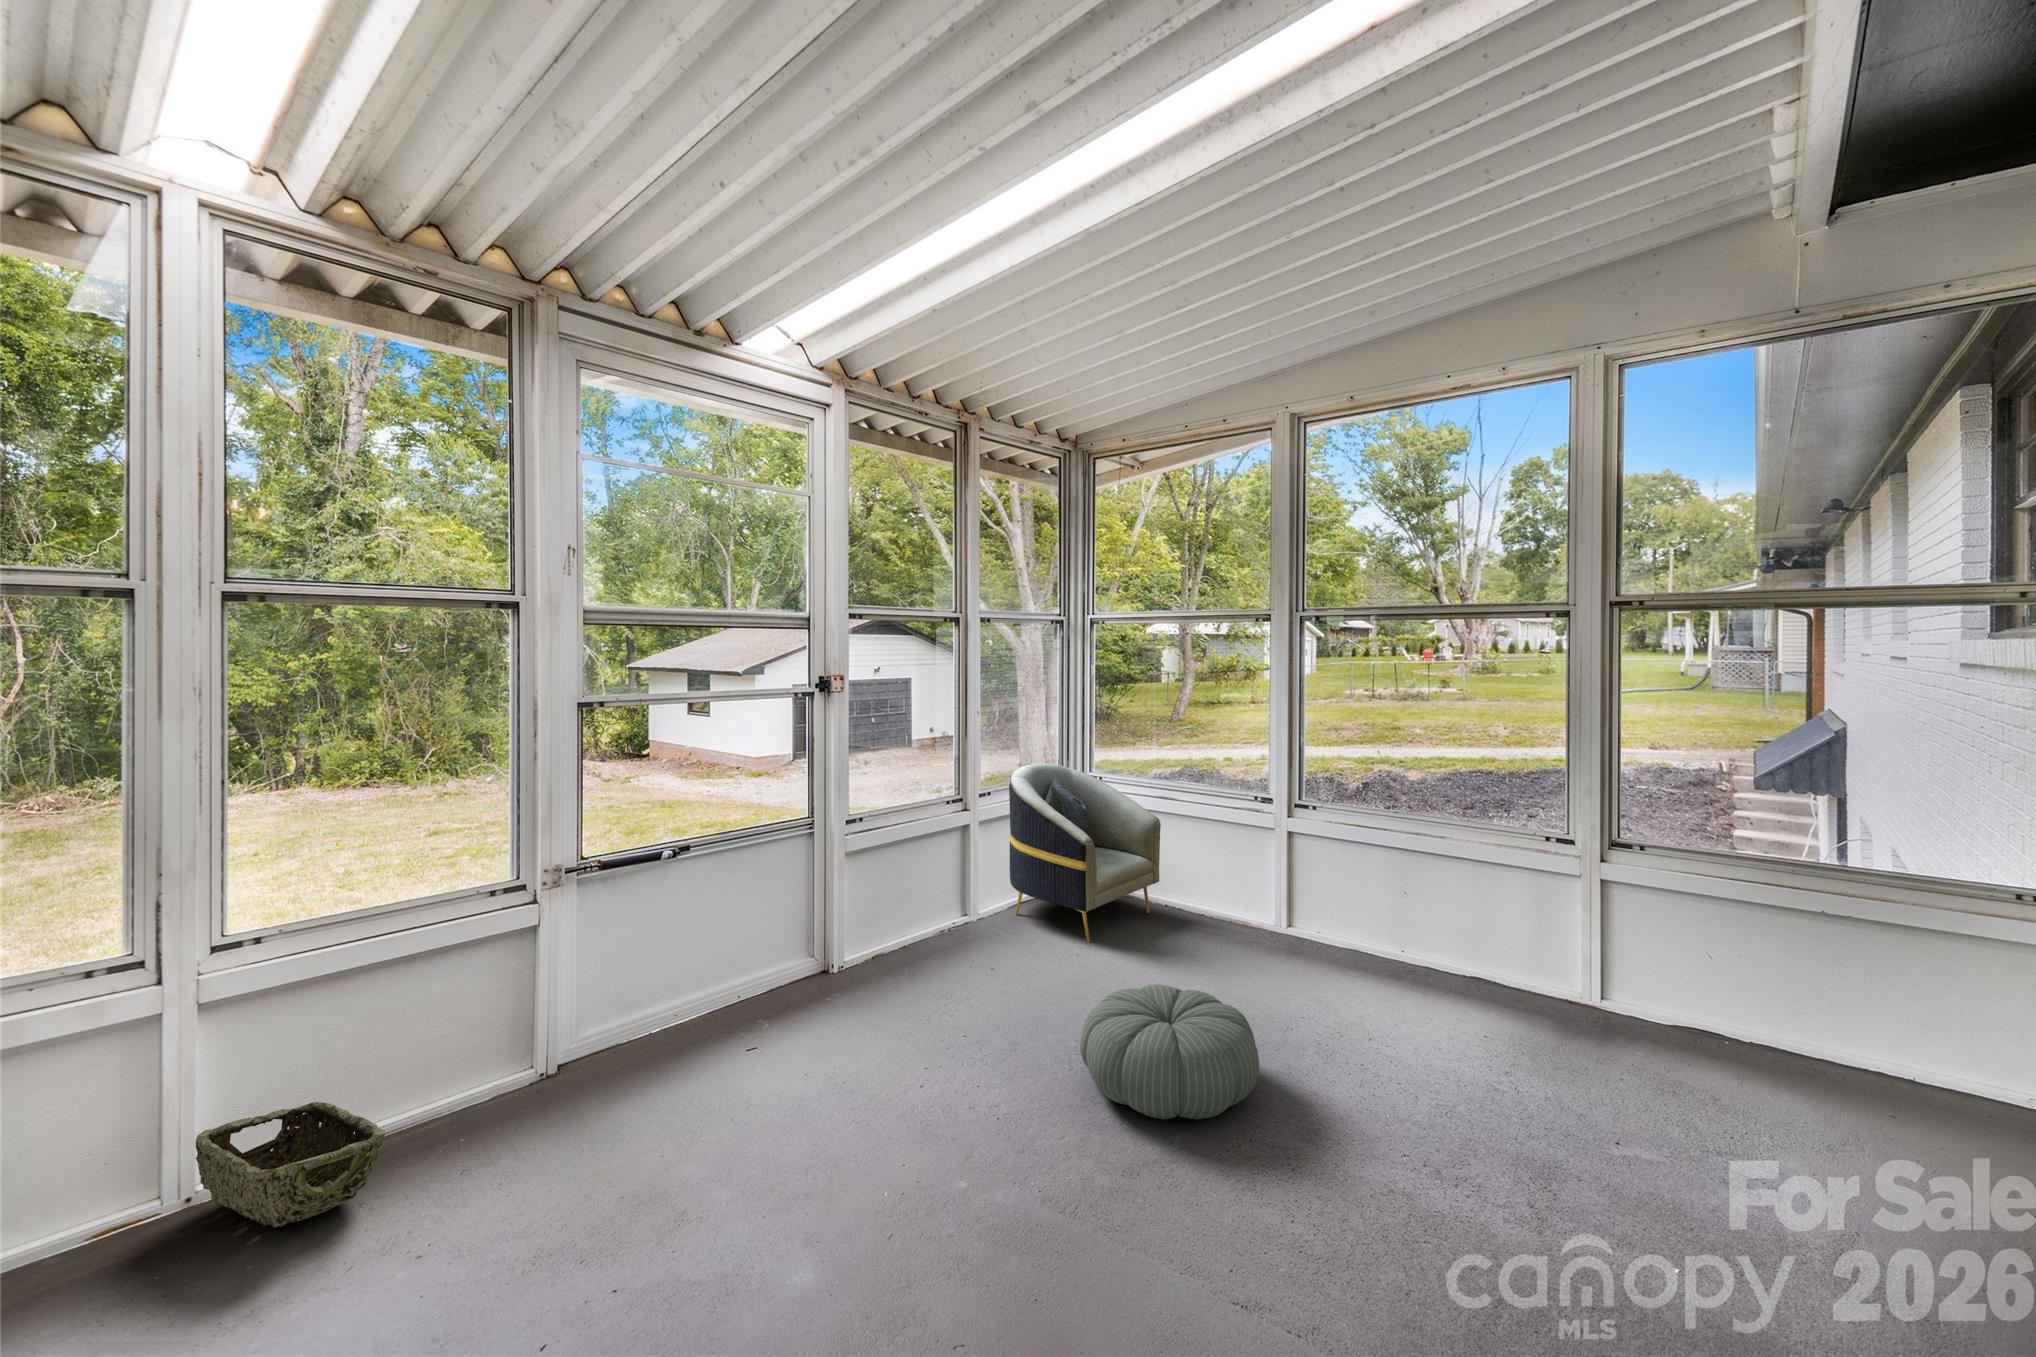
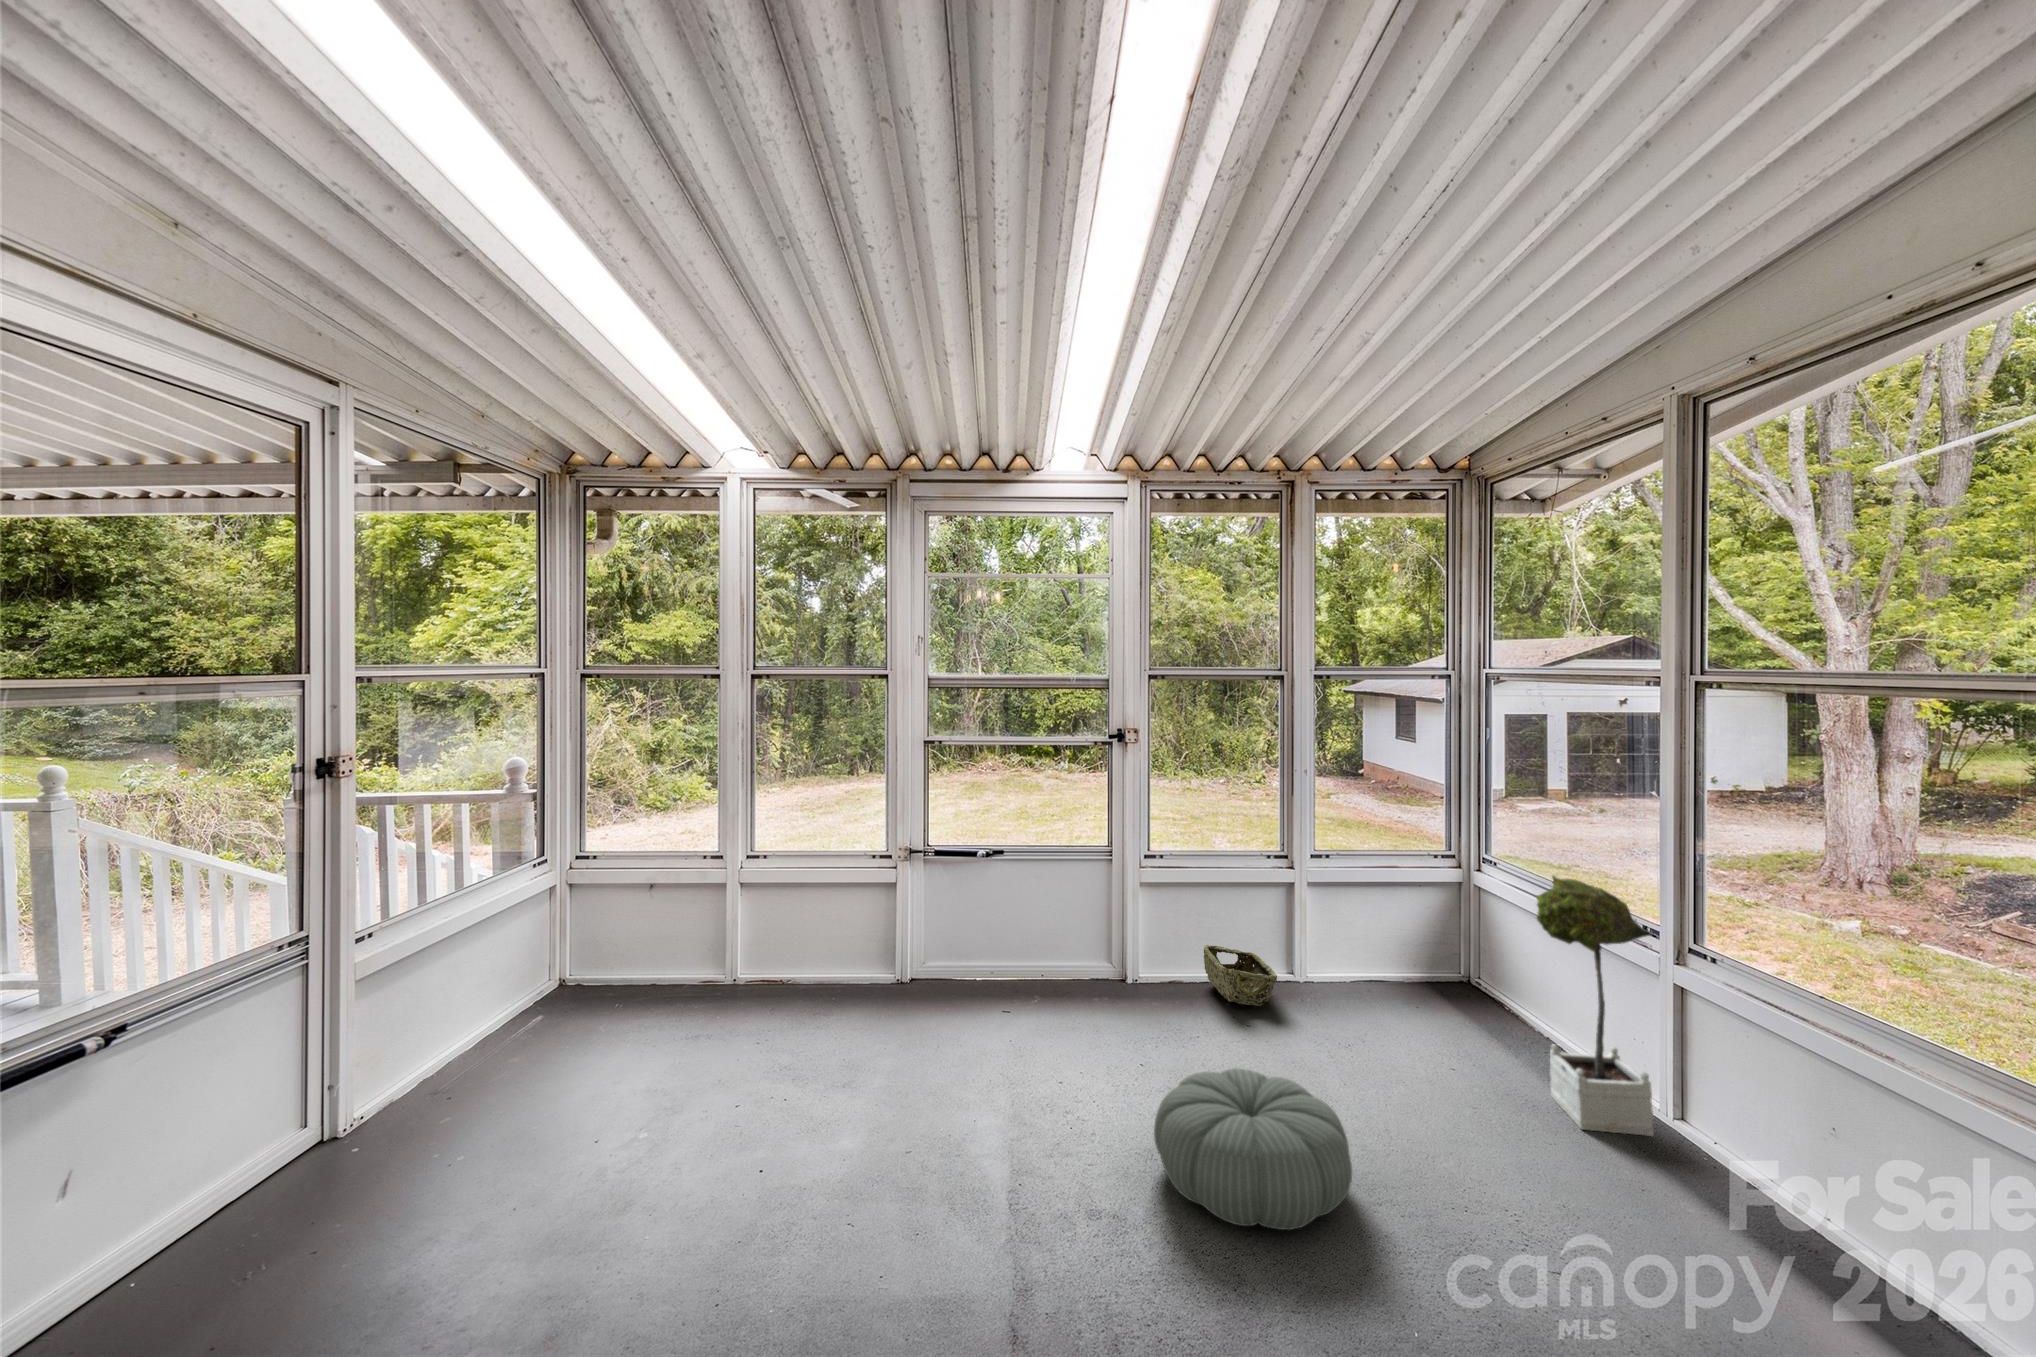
armchair: present [1009,763,1161,942] -> none [1331,832,1527,1039]
potted tree: none [1207,776,1281,957] -> present [1536,876,1654,1136]
woven basket: present [196,1102,385,1228] -> present [1204,945,1277,1006]

